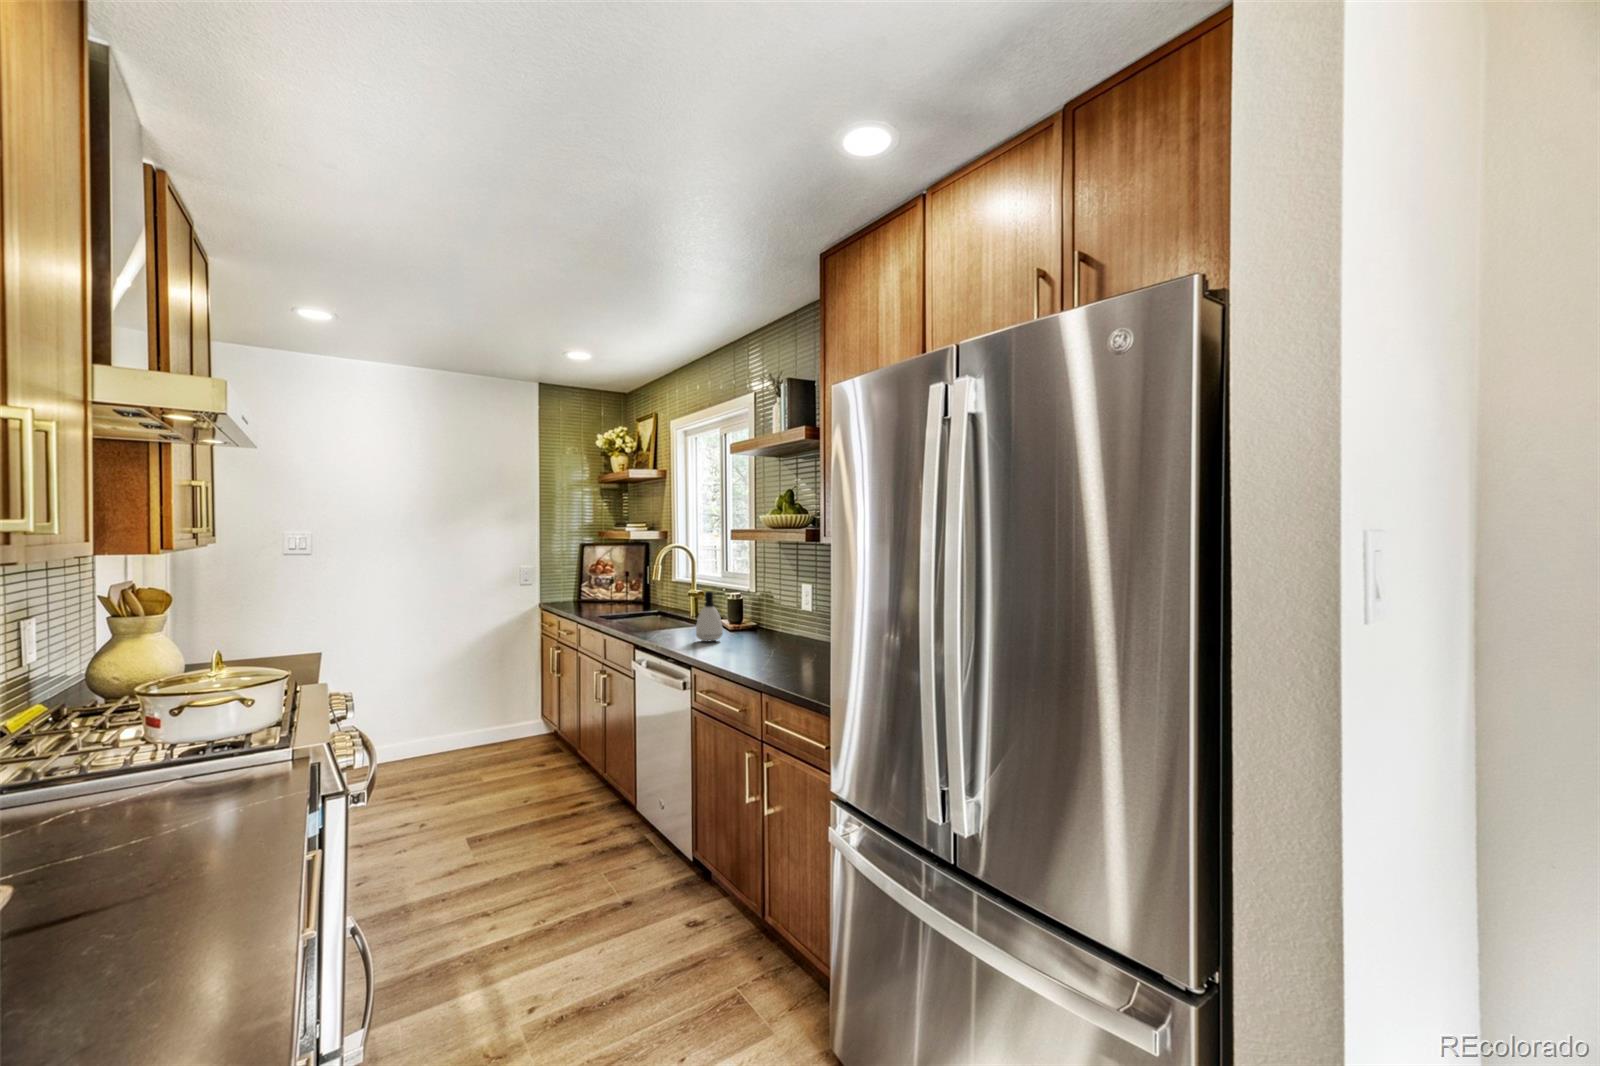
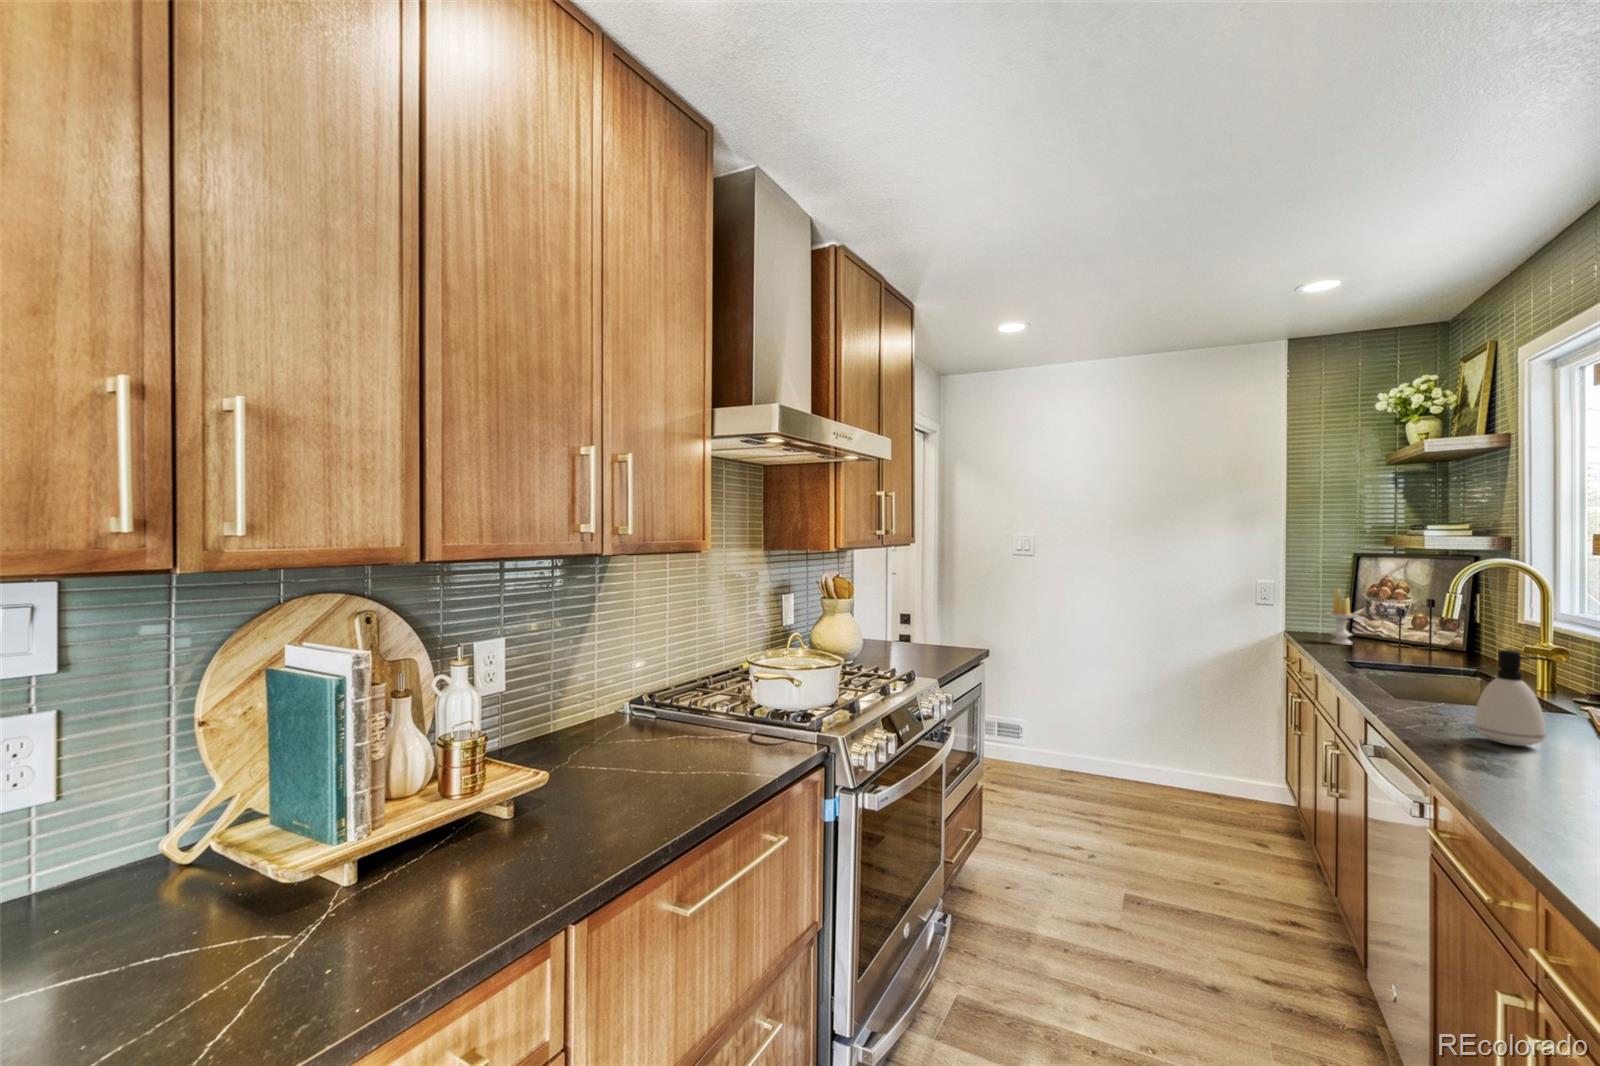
candle: none [570,568,590,607] -> present [1325,588,1358,645]

